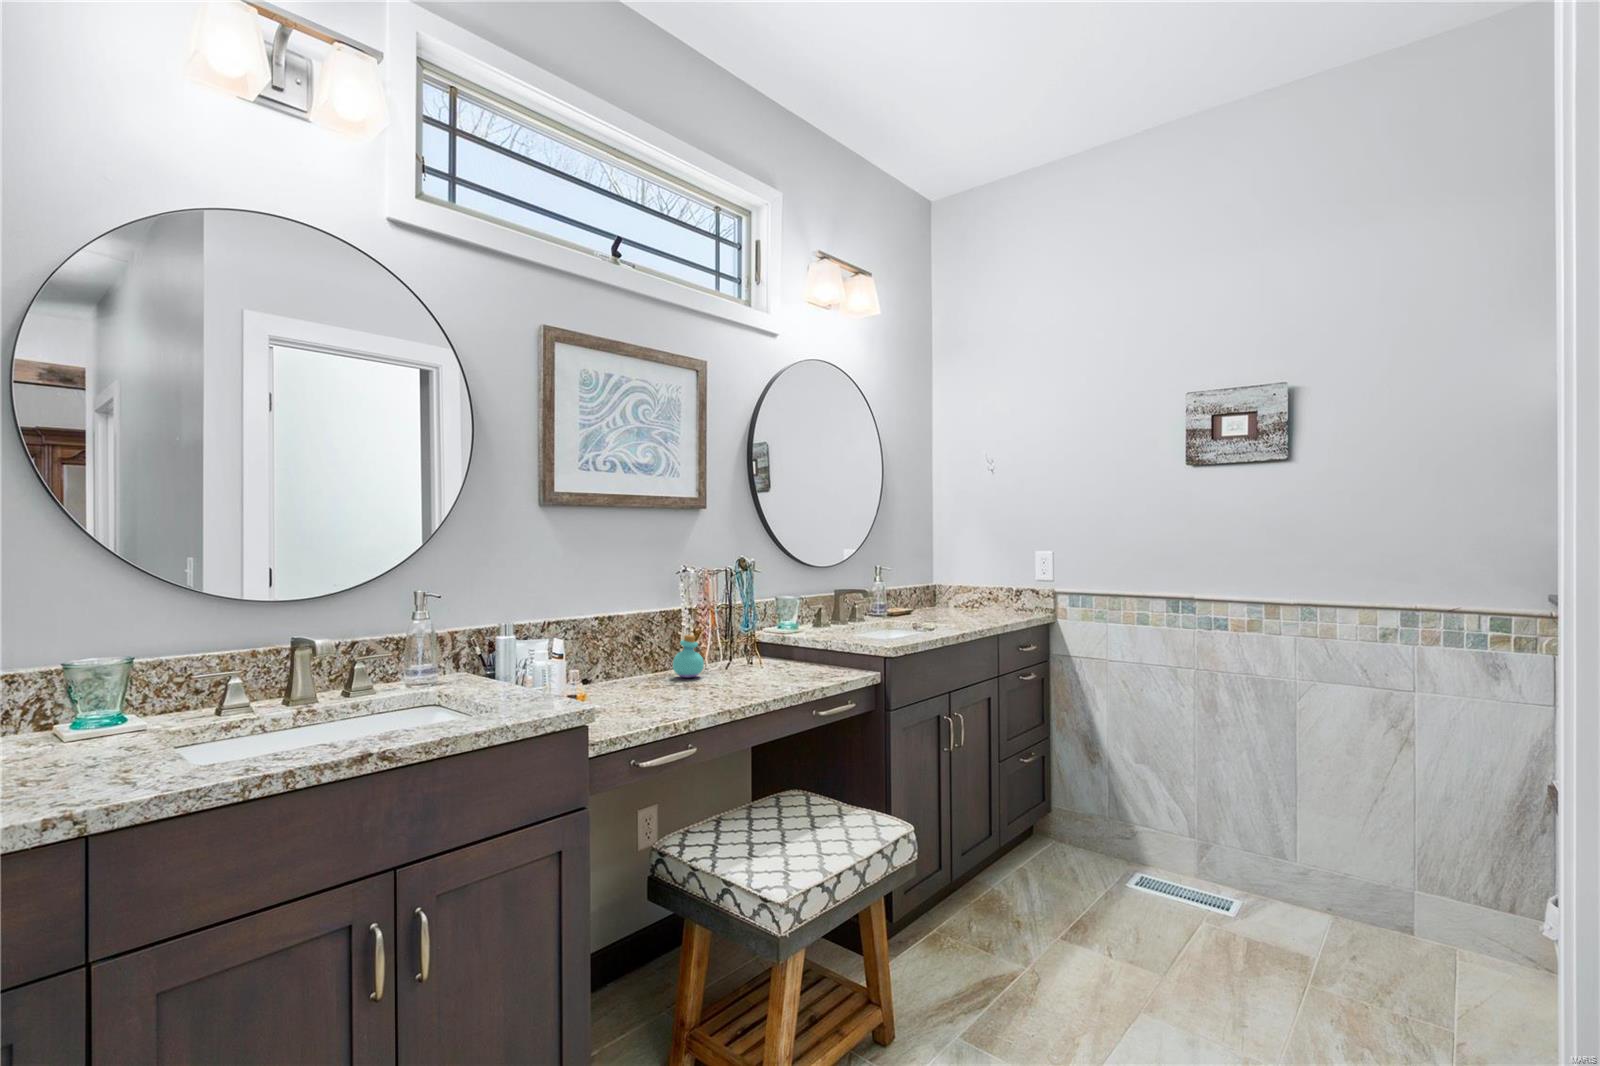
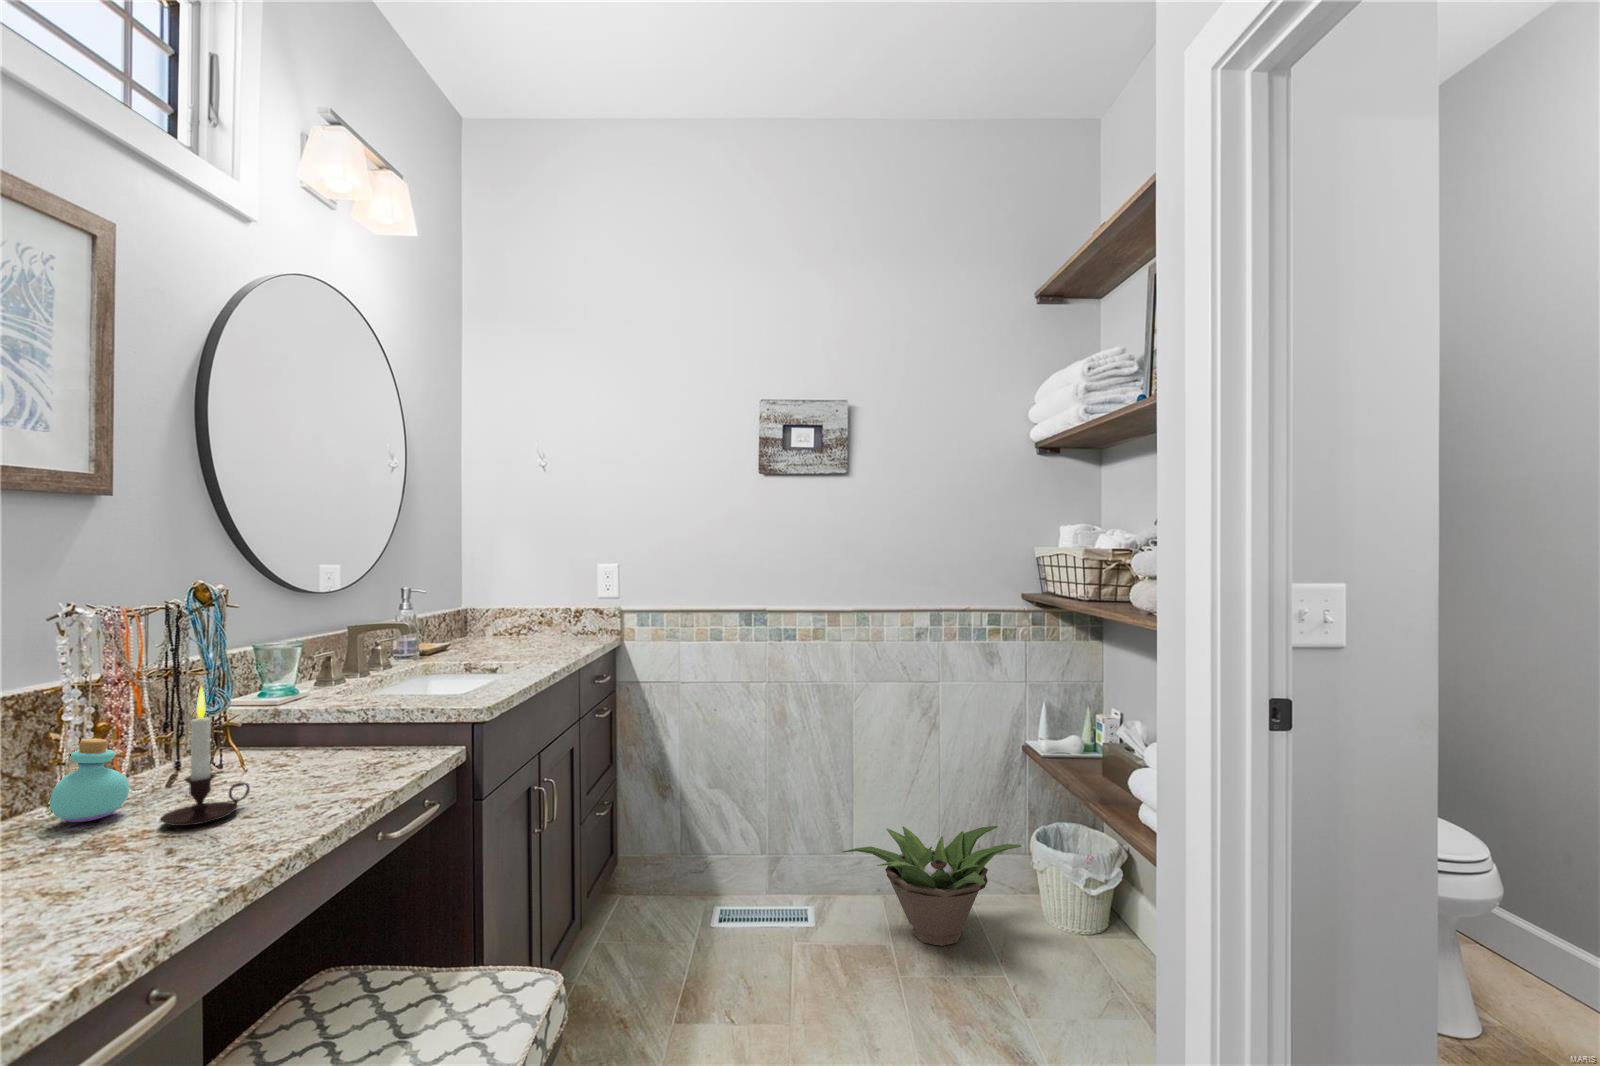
candle: none [712,610,754,685] -> present [160,687,250,826]
decorative plant: none [1260,841,1497,976] -> present [843,826,1021,946]

